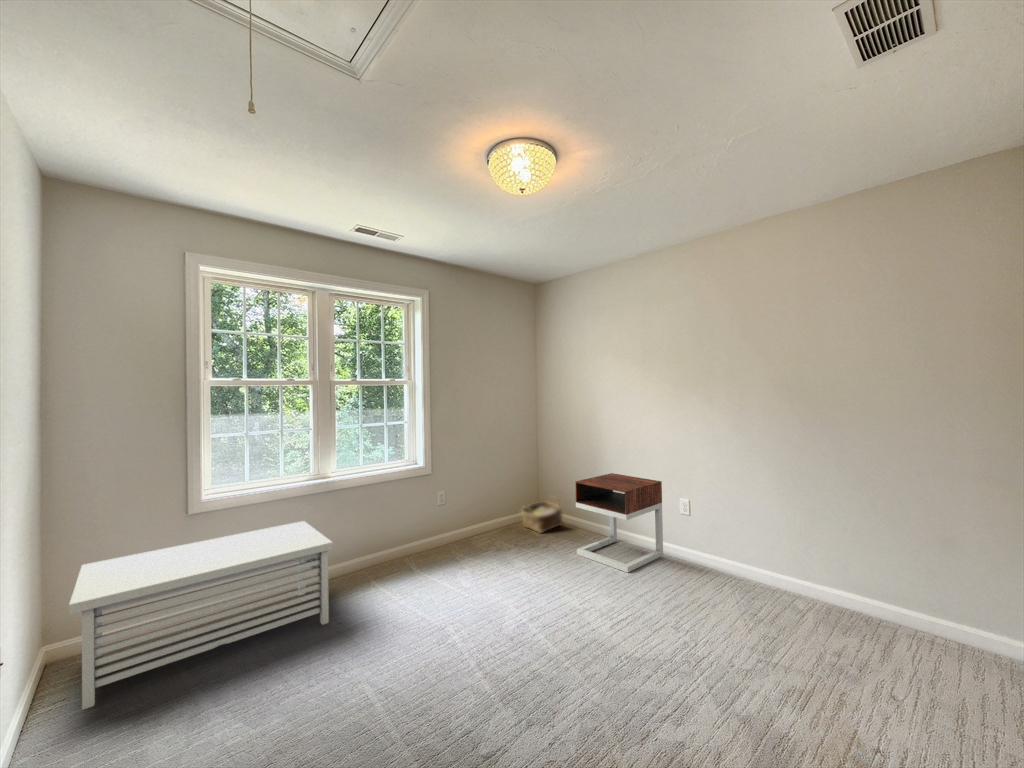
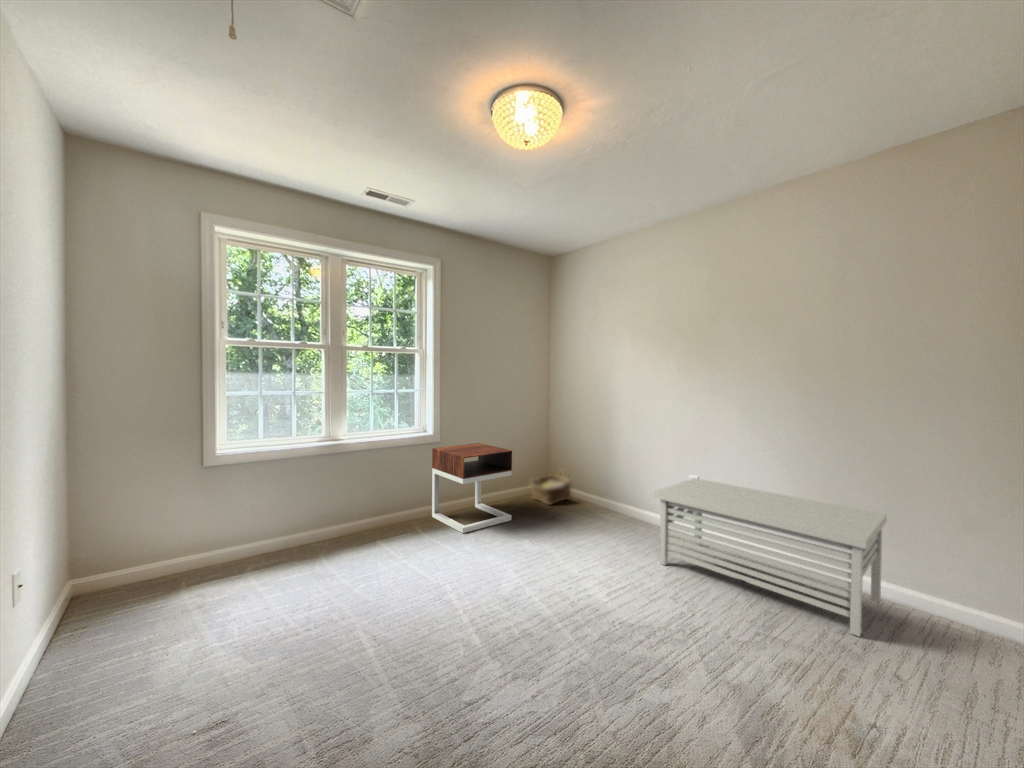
nightstand: present [575,473,663,573] -> present [432,443,512,533]
storage bench: present [69,521,333,710] -> present [654,478,887,636]

